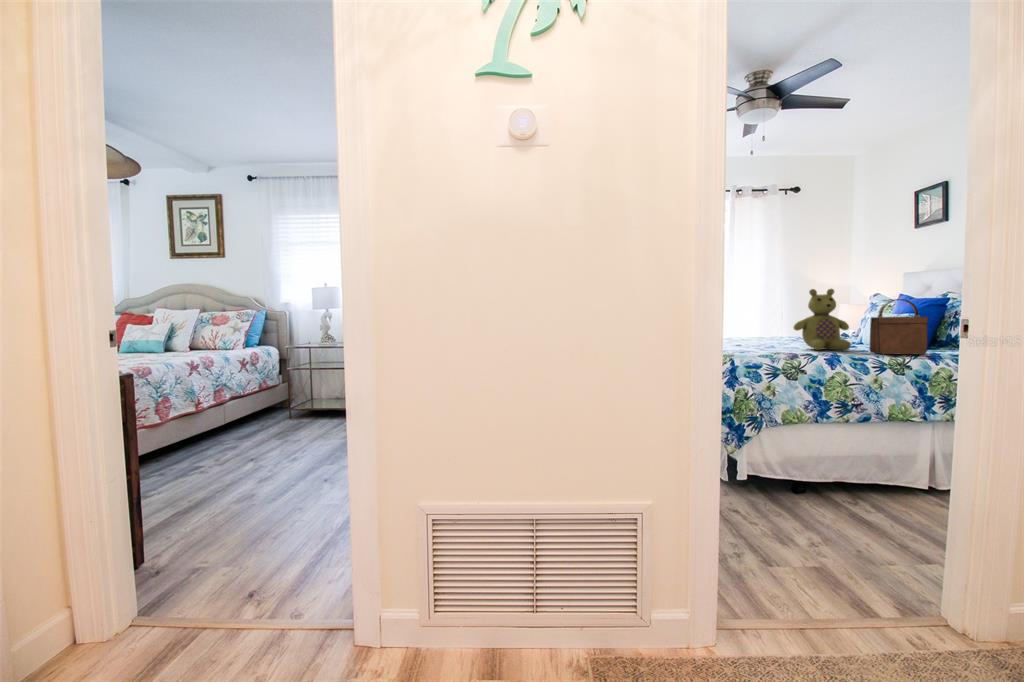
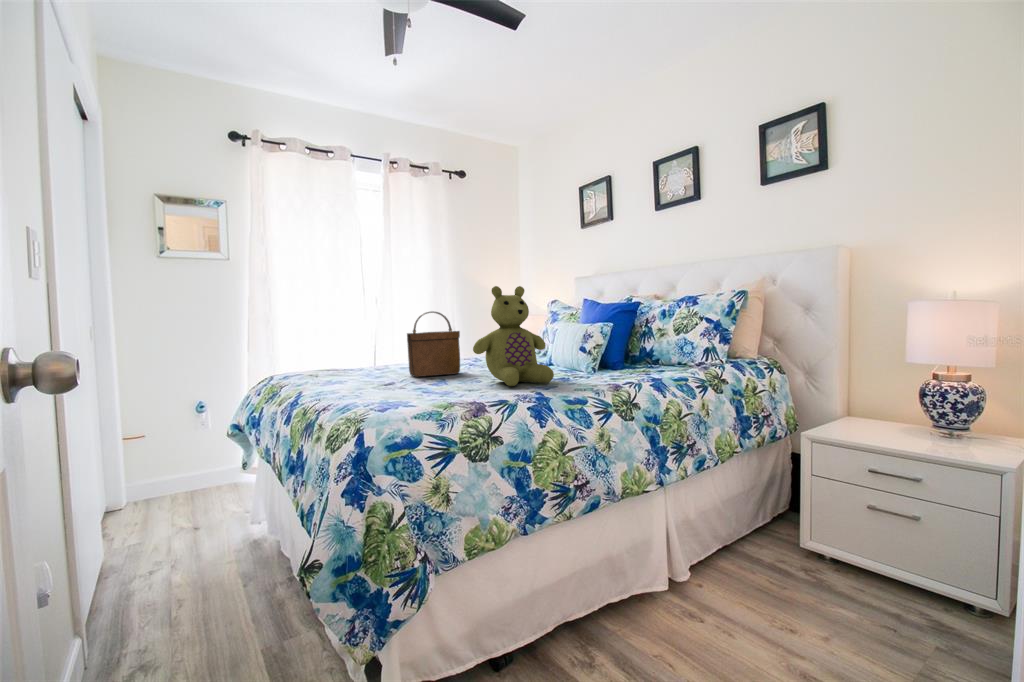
handbag: present [869,299,929,355] -> present [407,311,460,377]

